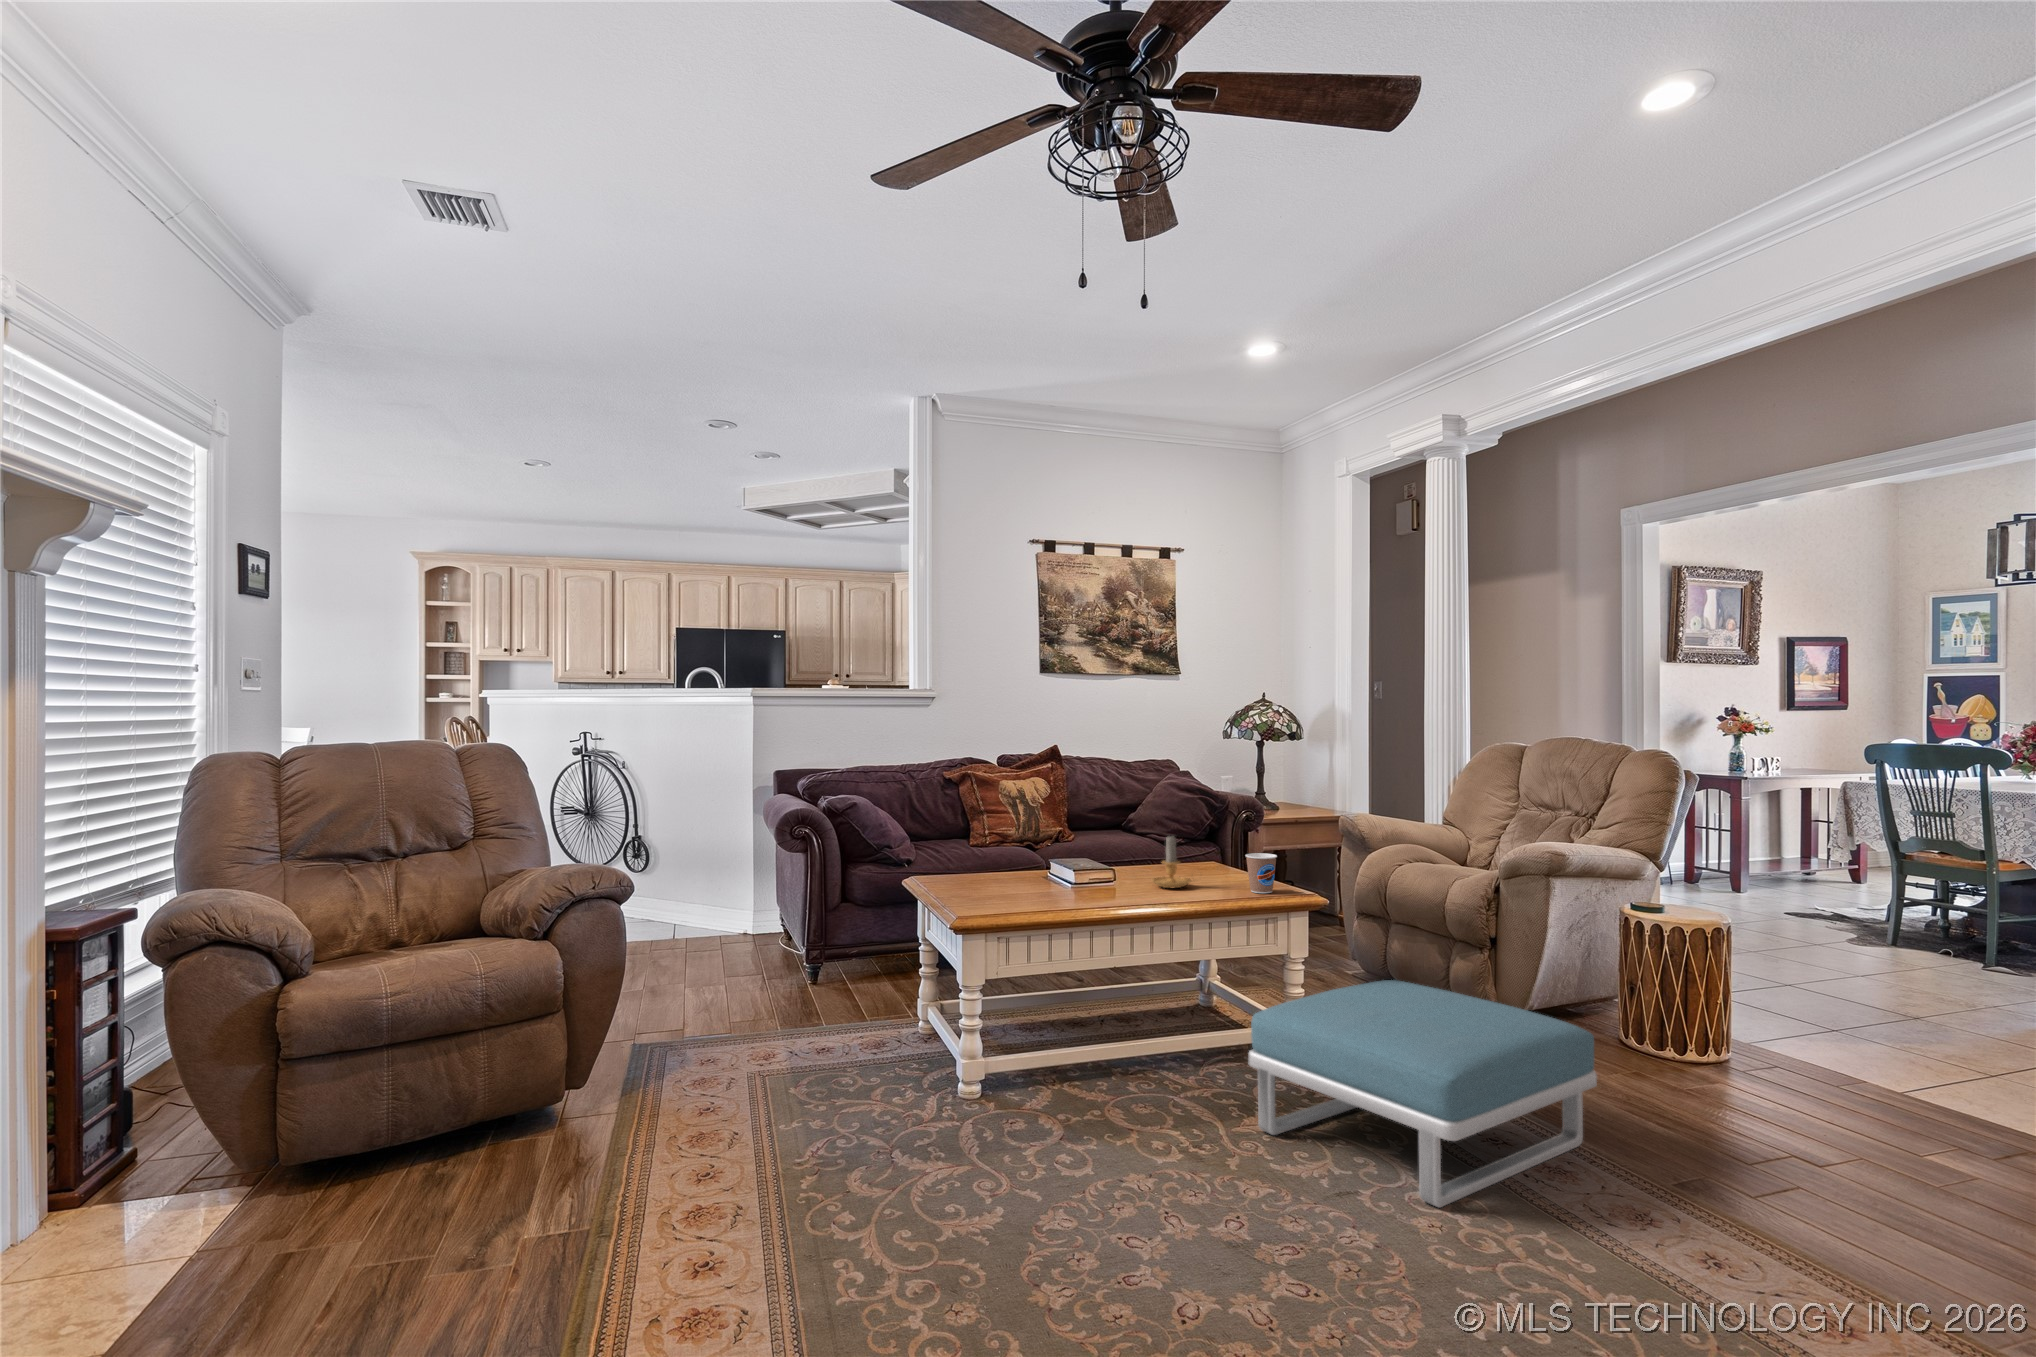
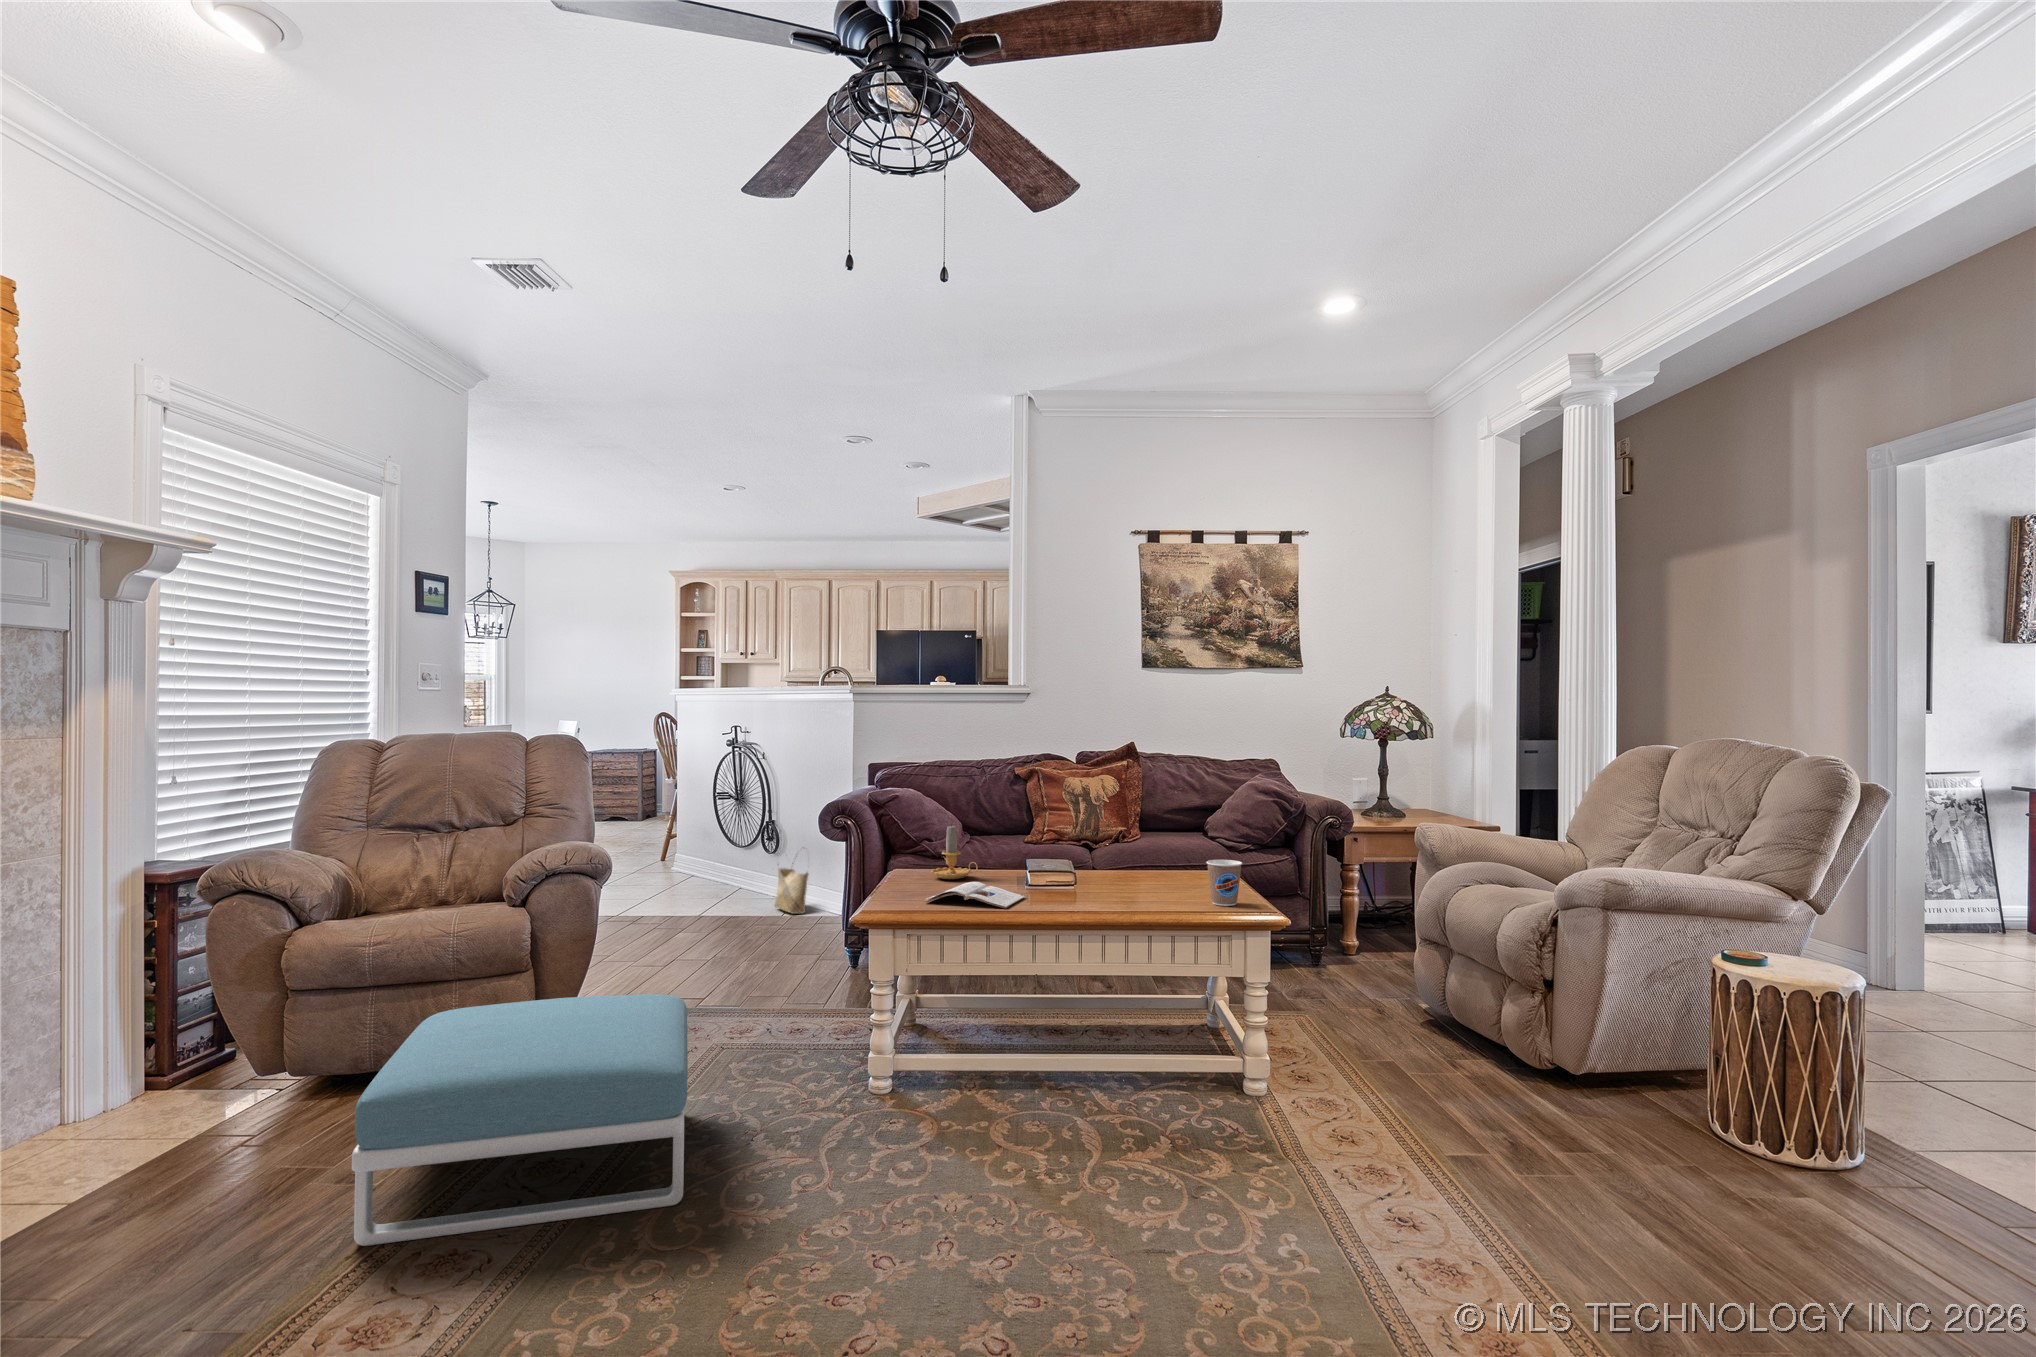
candle: present [1152,836,1191,888] -> present [930,825,978,880]
woven basket: none [668,862,710,931] -> present [775,847,808,914]
magazine: none [1010,885,1092,908] -> present [925,882,1025,908]
footstool: present [1249,980,1597,1208] -> present [352,994,688,1246]

